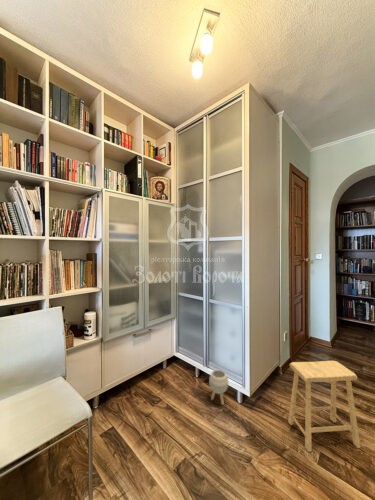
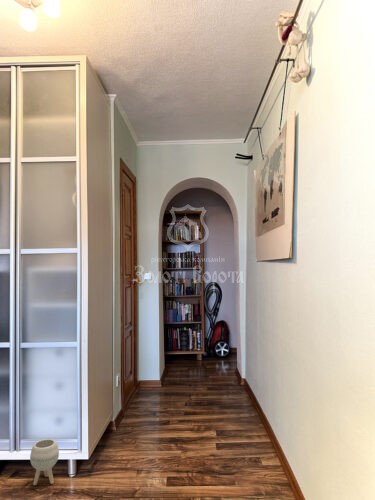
footstool: present [288,361,360,452] -> none [133,384,197,481]

